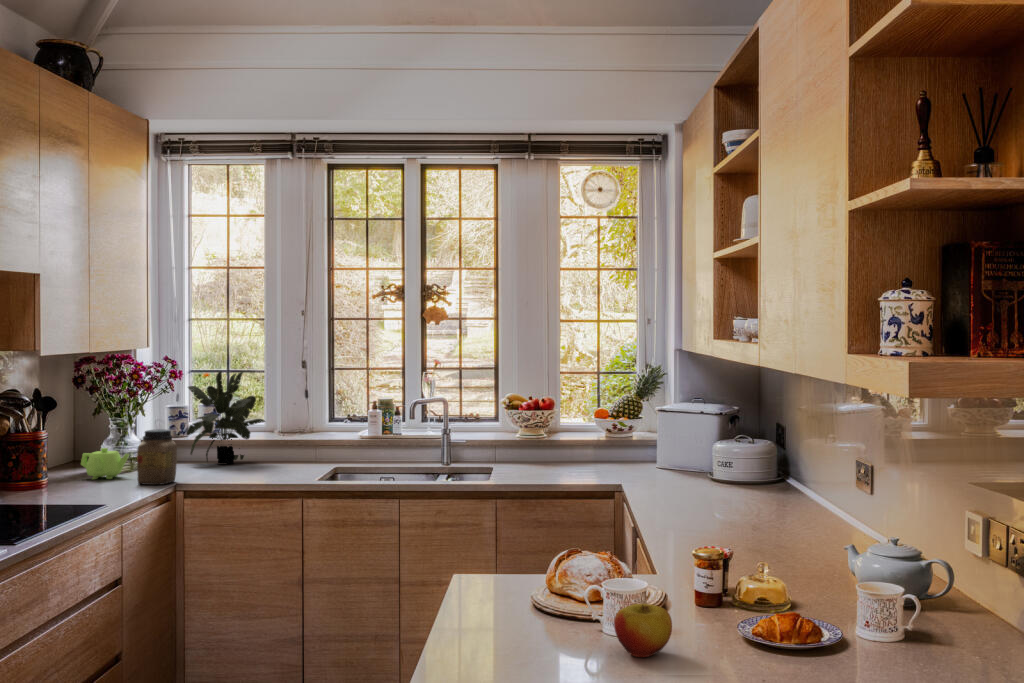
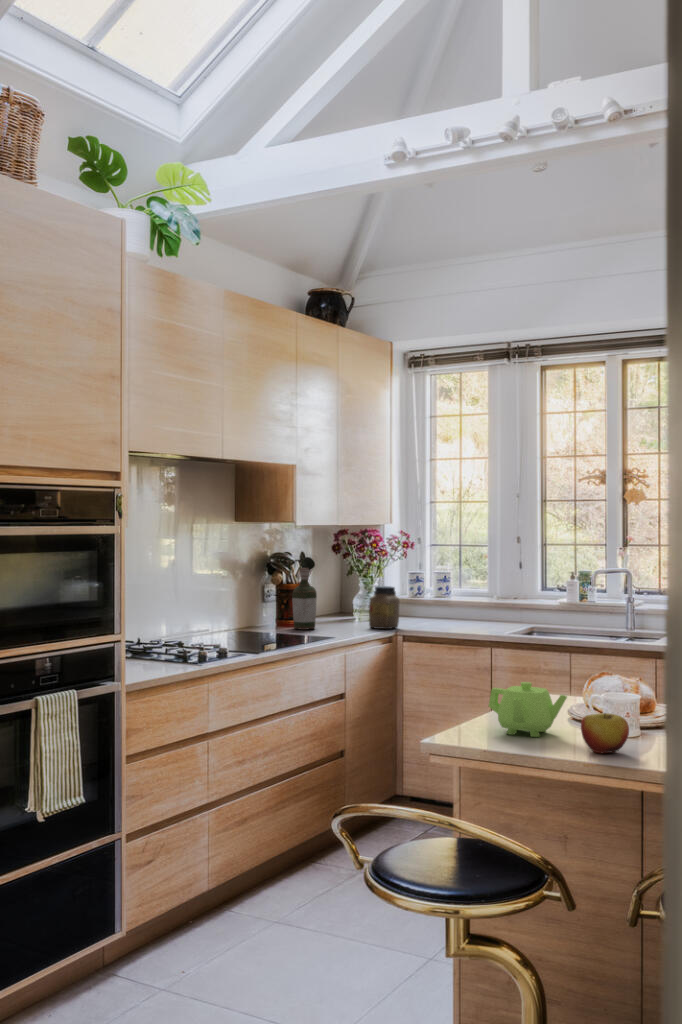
potted plant: present [187,371,265,464] -> none [421,544,480,621]
bottle: none [29,412,66,495] -> present [292,568,317,630]
teapot: present [81,448,129,479] -> present [489,682,567,737]

